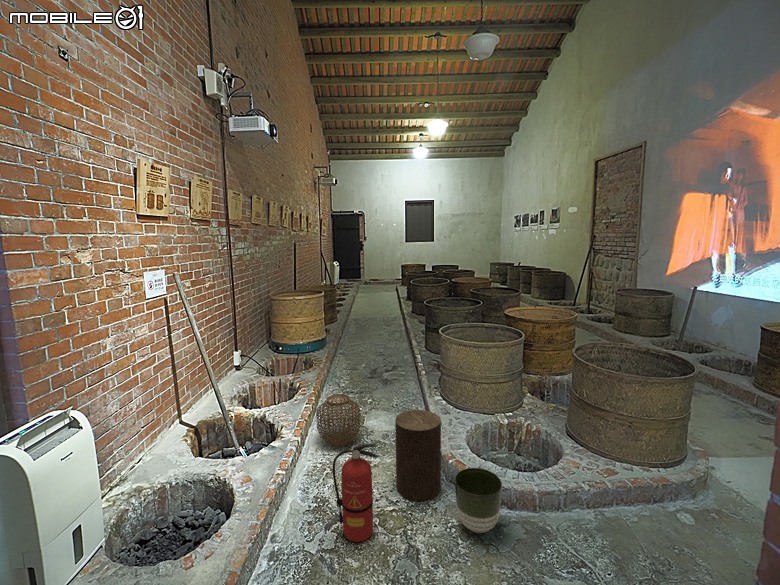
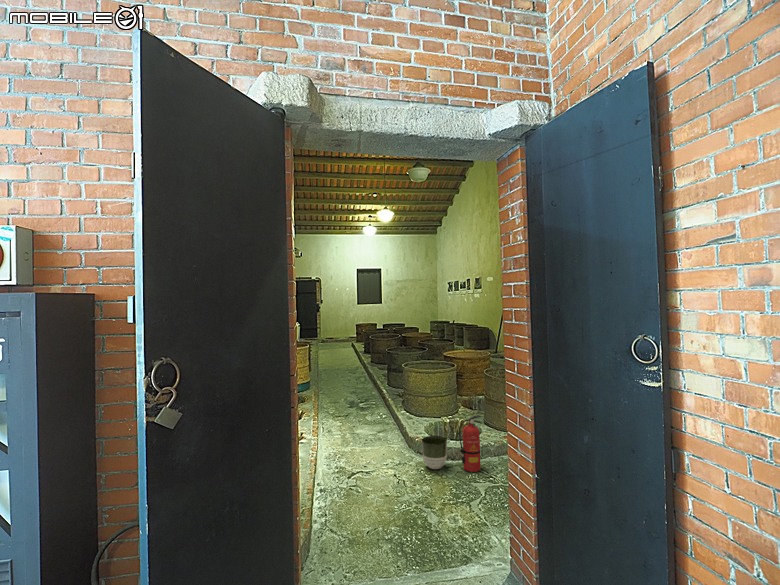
woven basket: present [316,394,361,447] -> none [327,409,356,443]
stool: present [395,410,441,501] -> none [384,409,412,462]
fire extinguisher: present [333,444,378,542] -> present [459,416,481,472]

